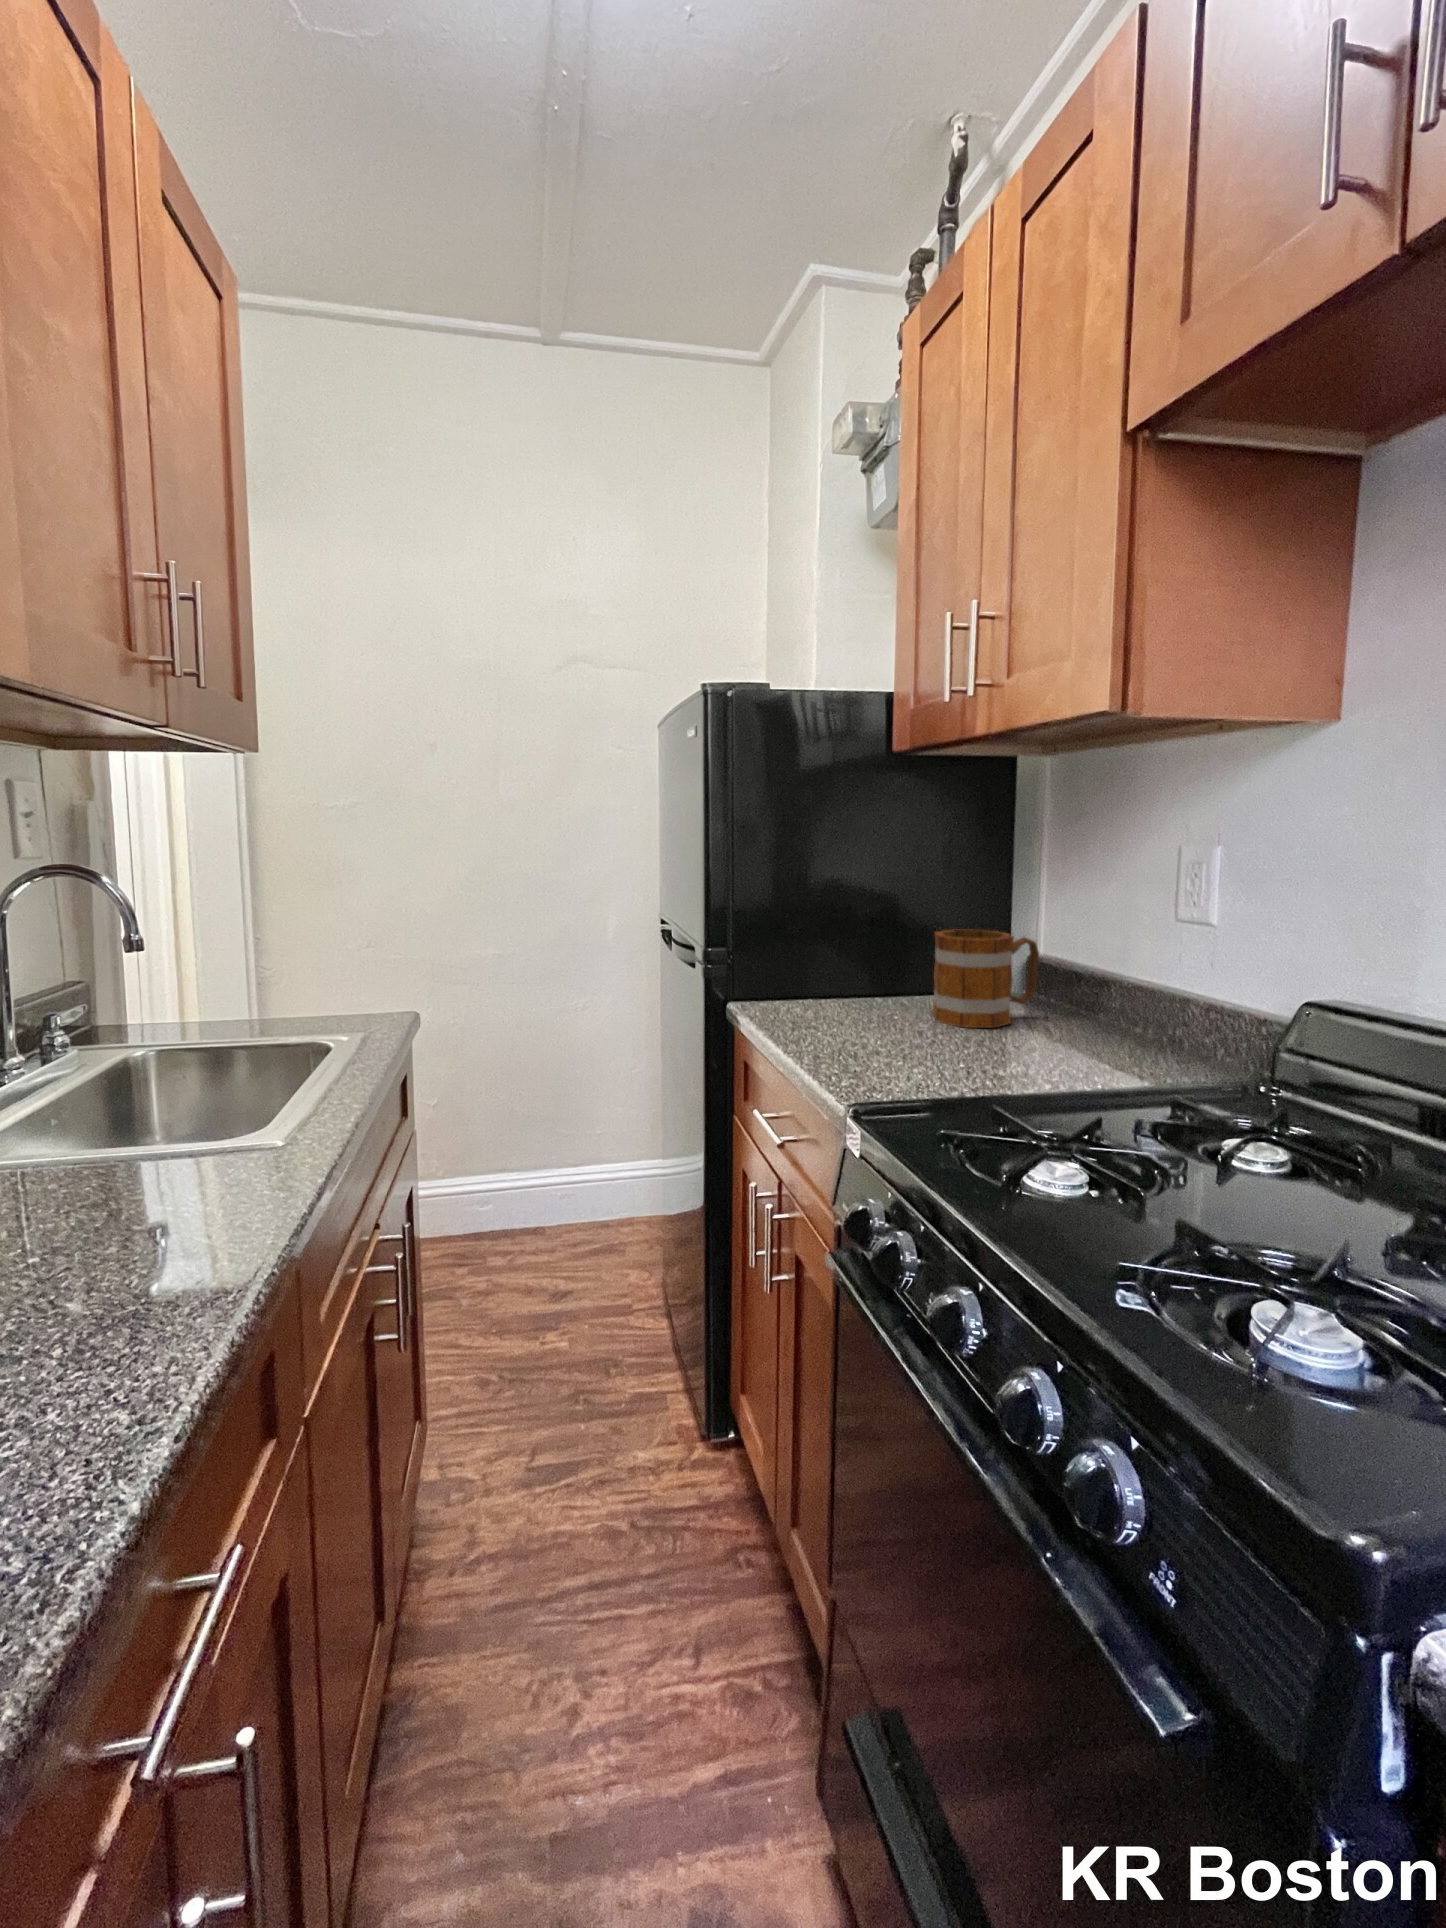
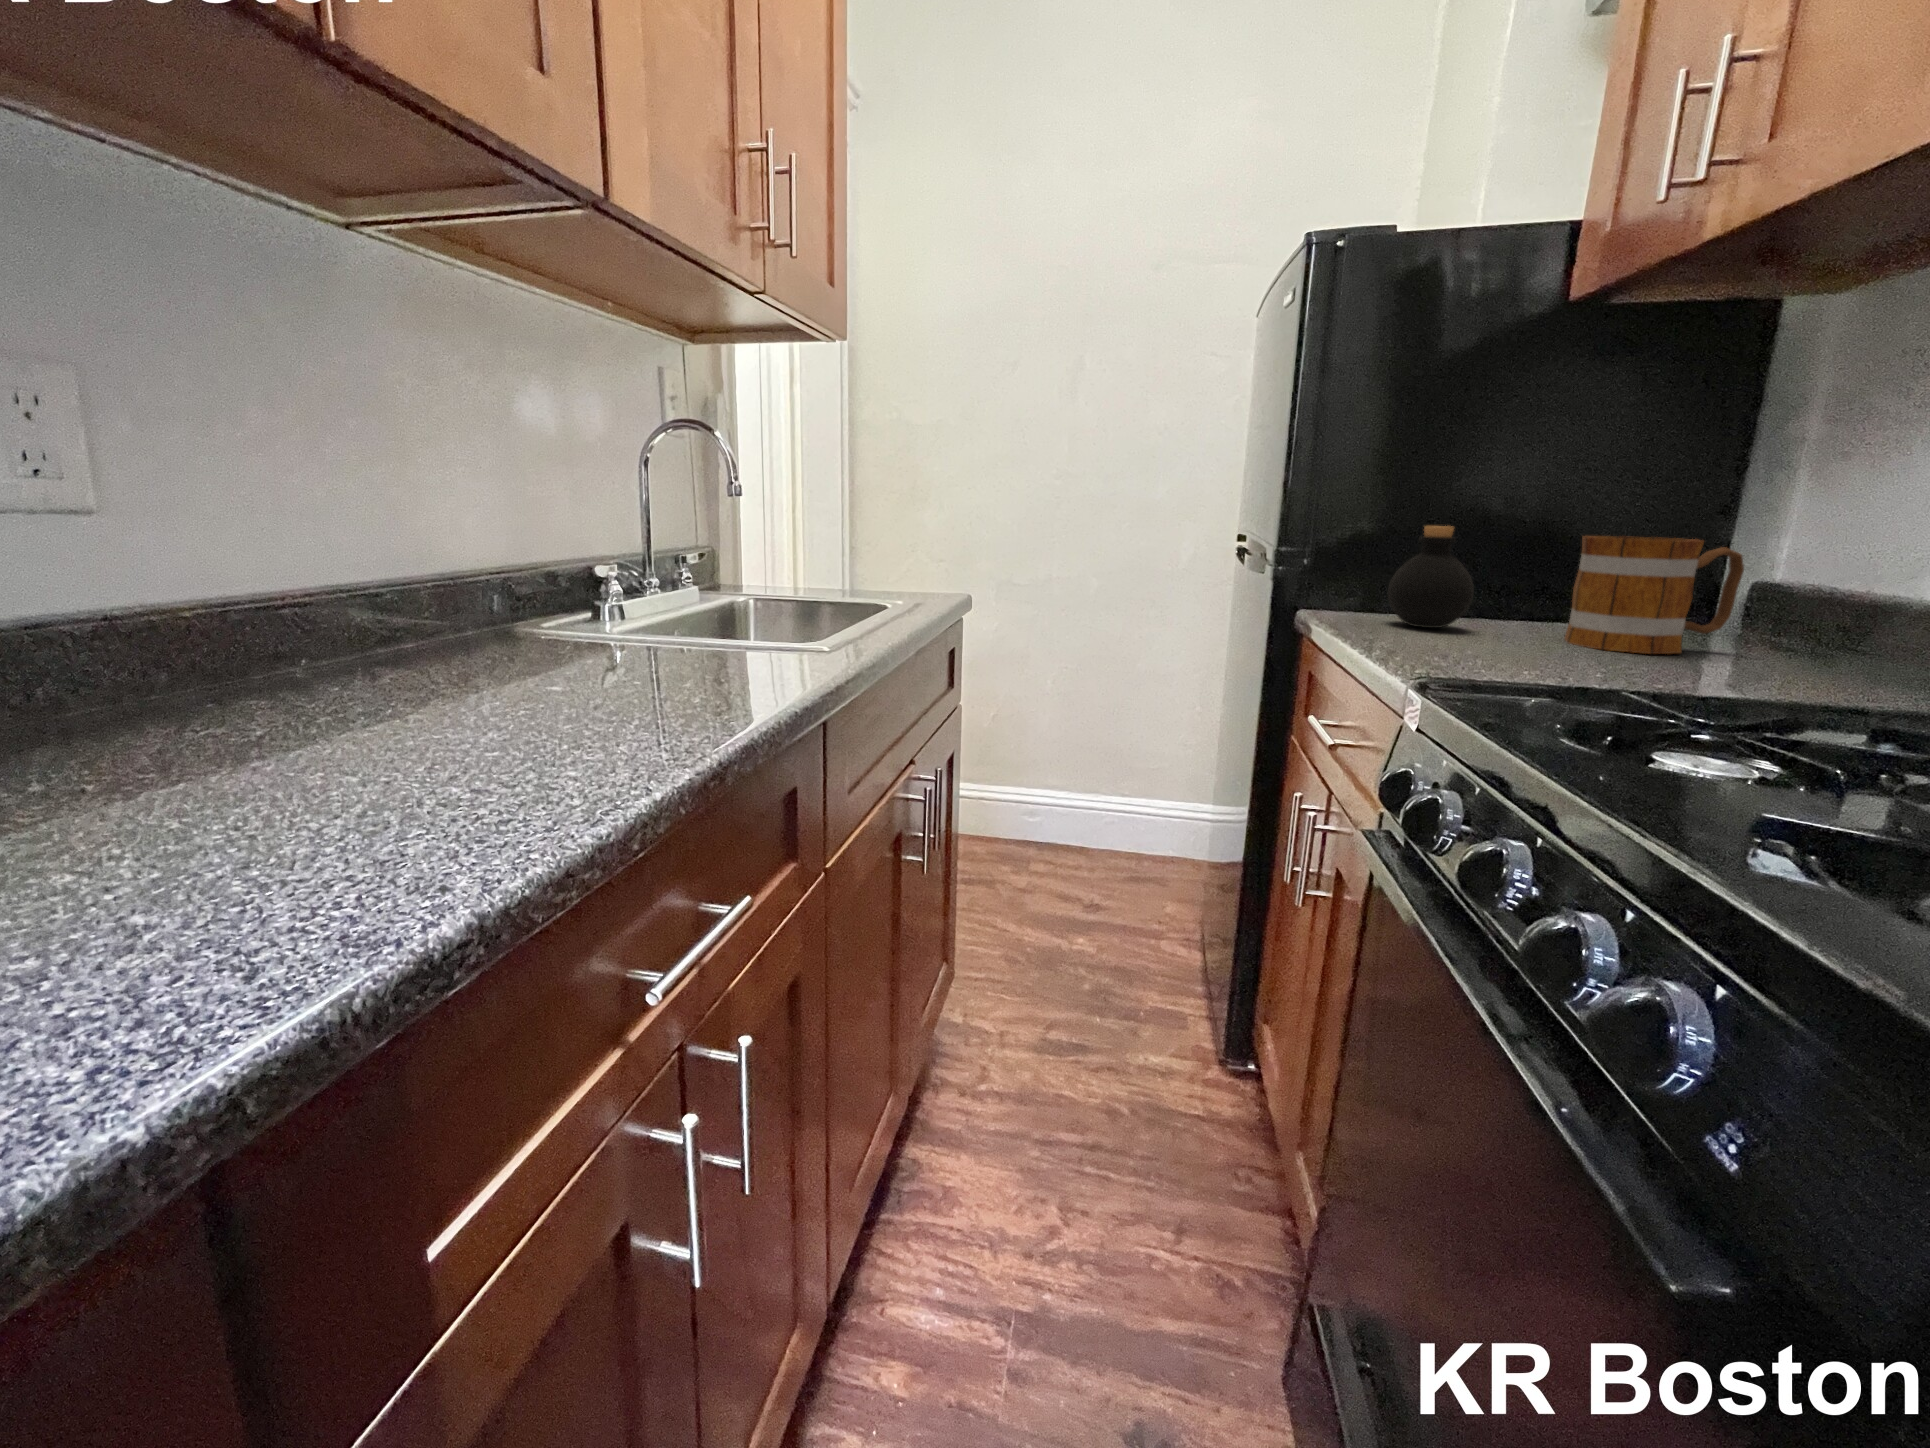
bottle: none [802,929,866,1017] -> present [1388,526,1474,628]

